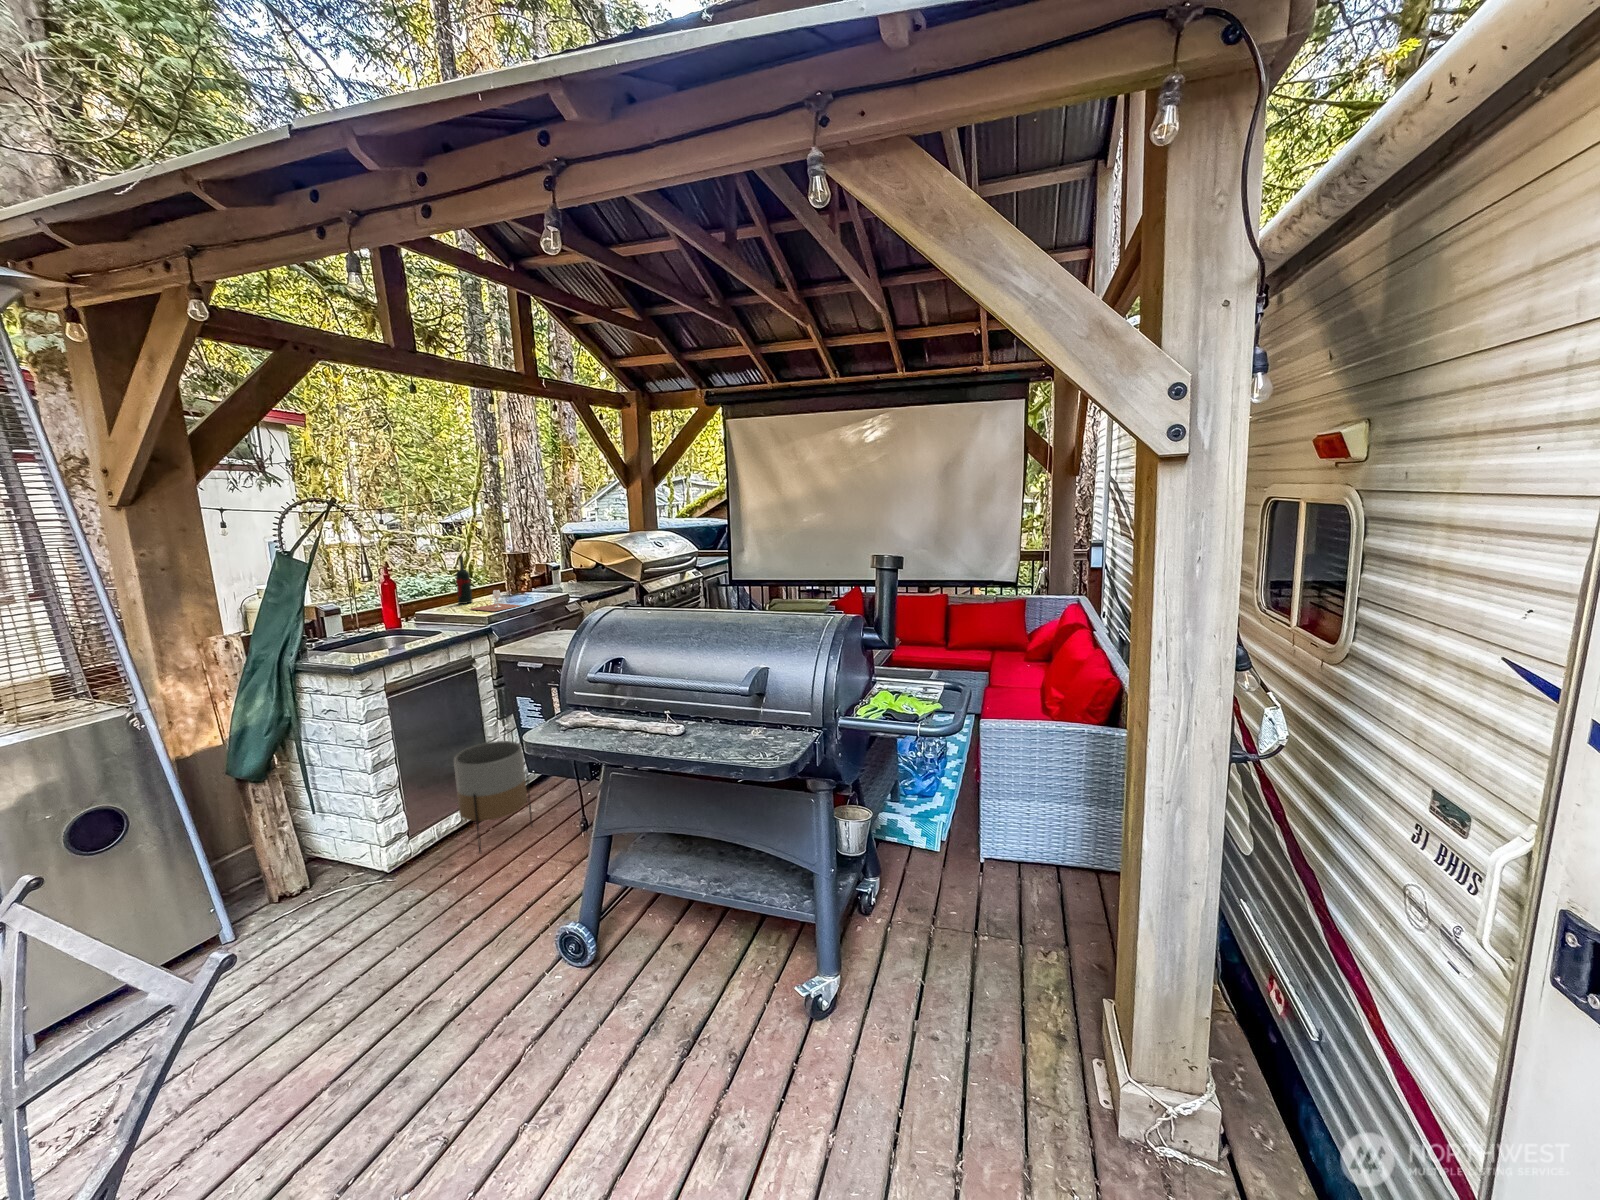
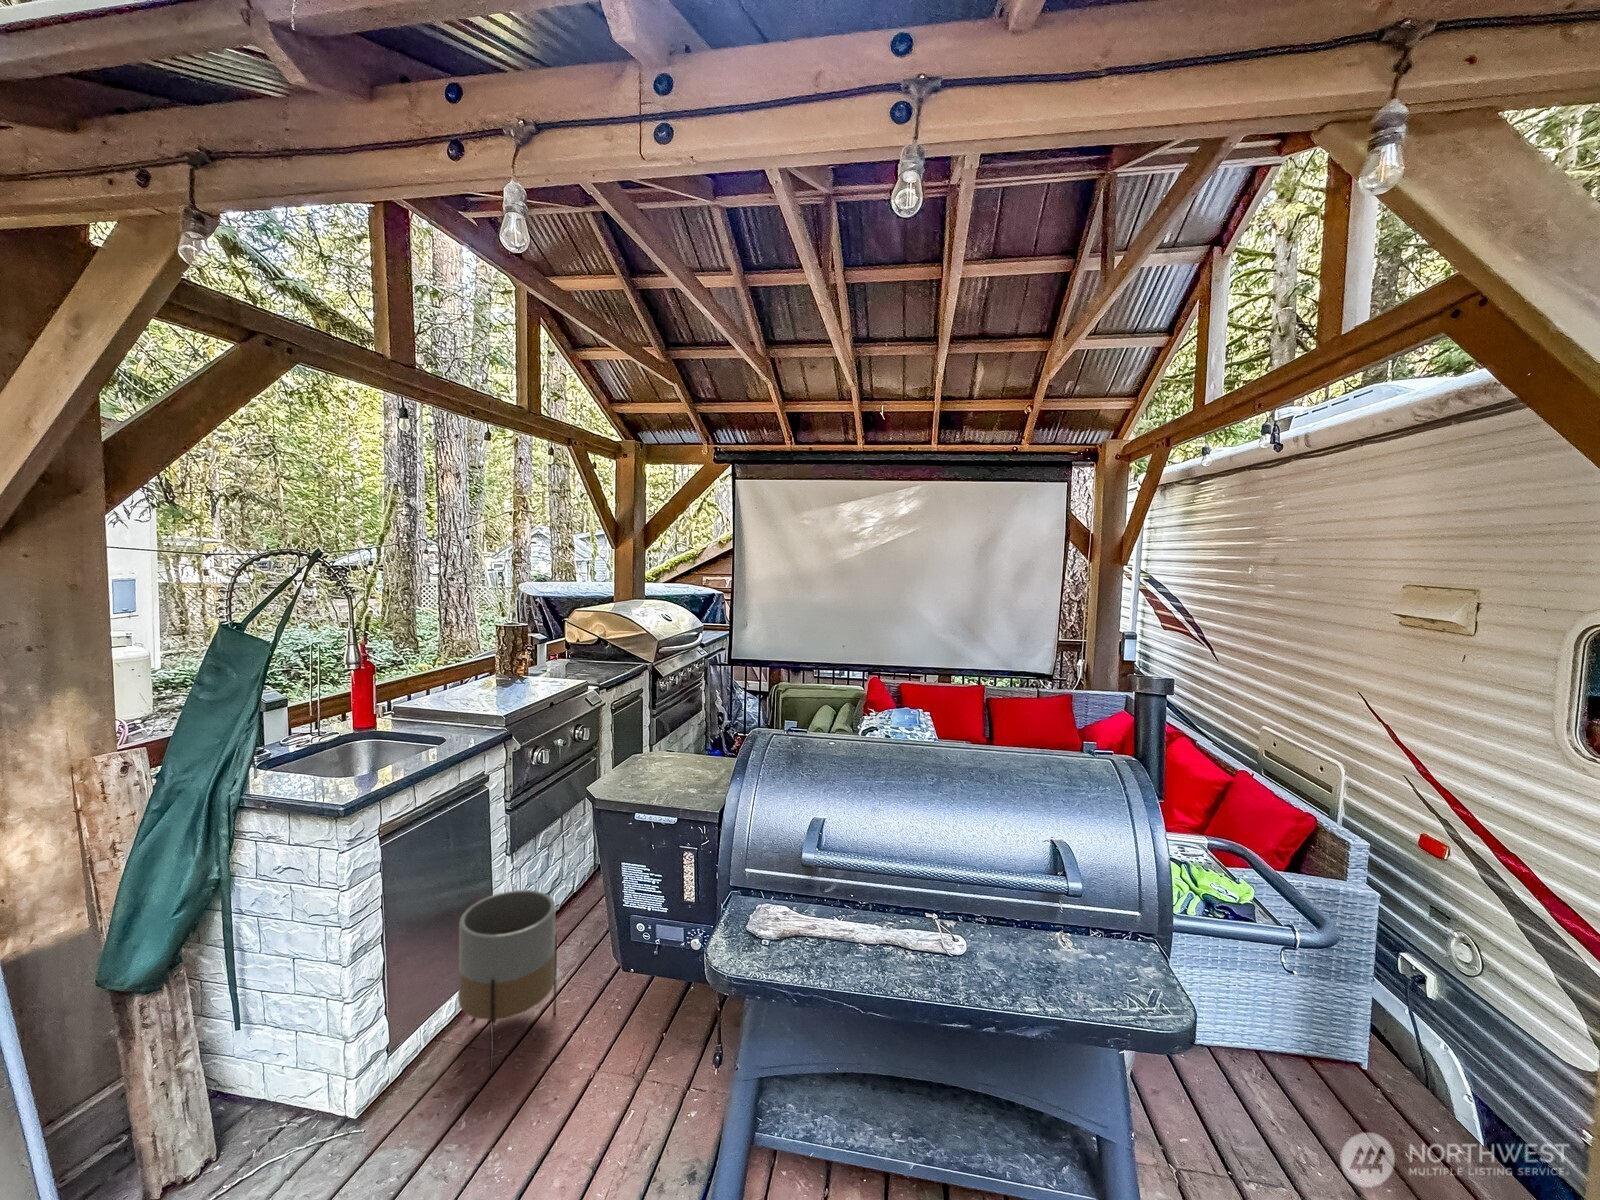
wine bottle: present [456,554,472,604] -> none [439,624,457,689]
wine glass: present [470,590,522,611] -> none [461,674,537,703]

